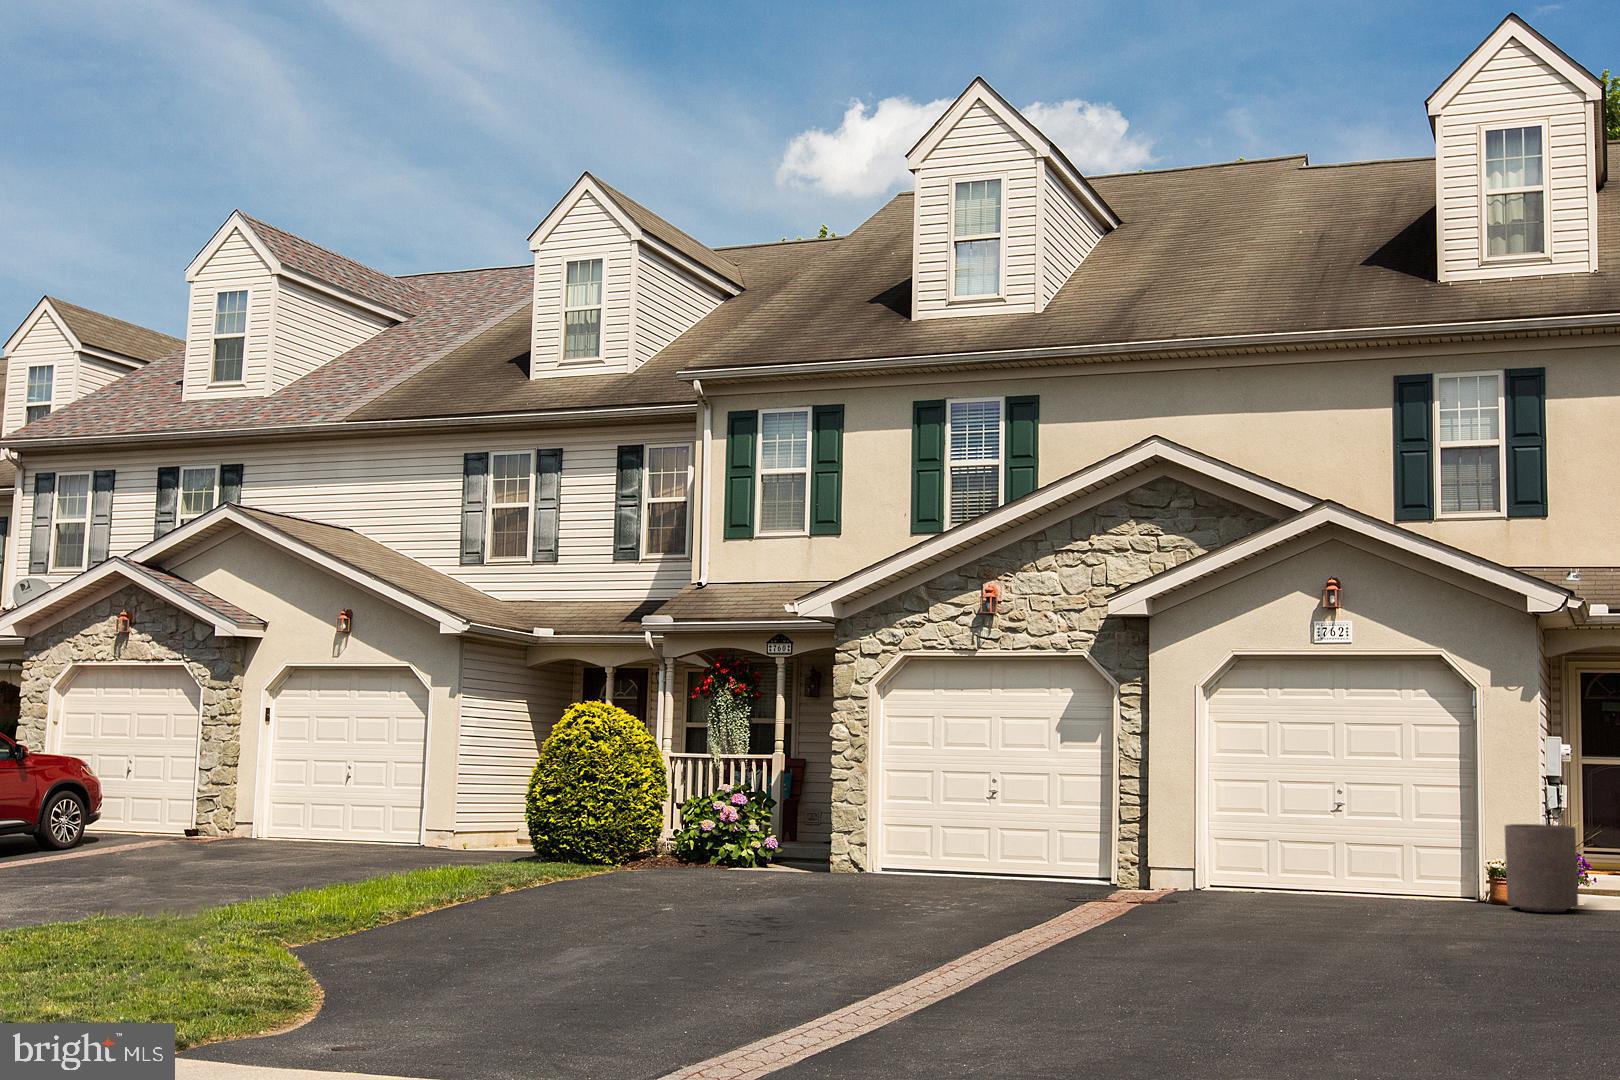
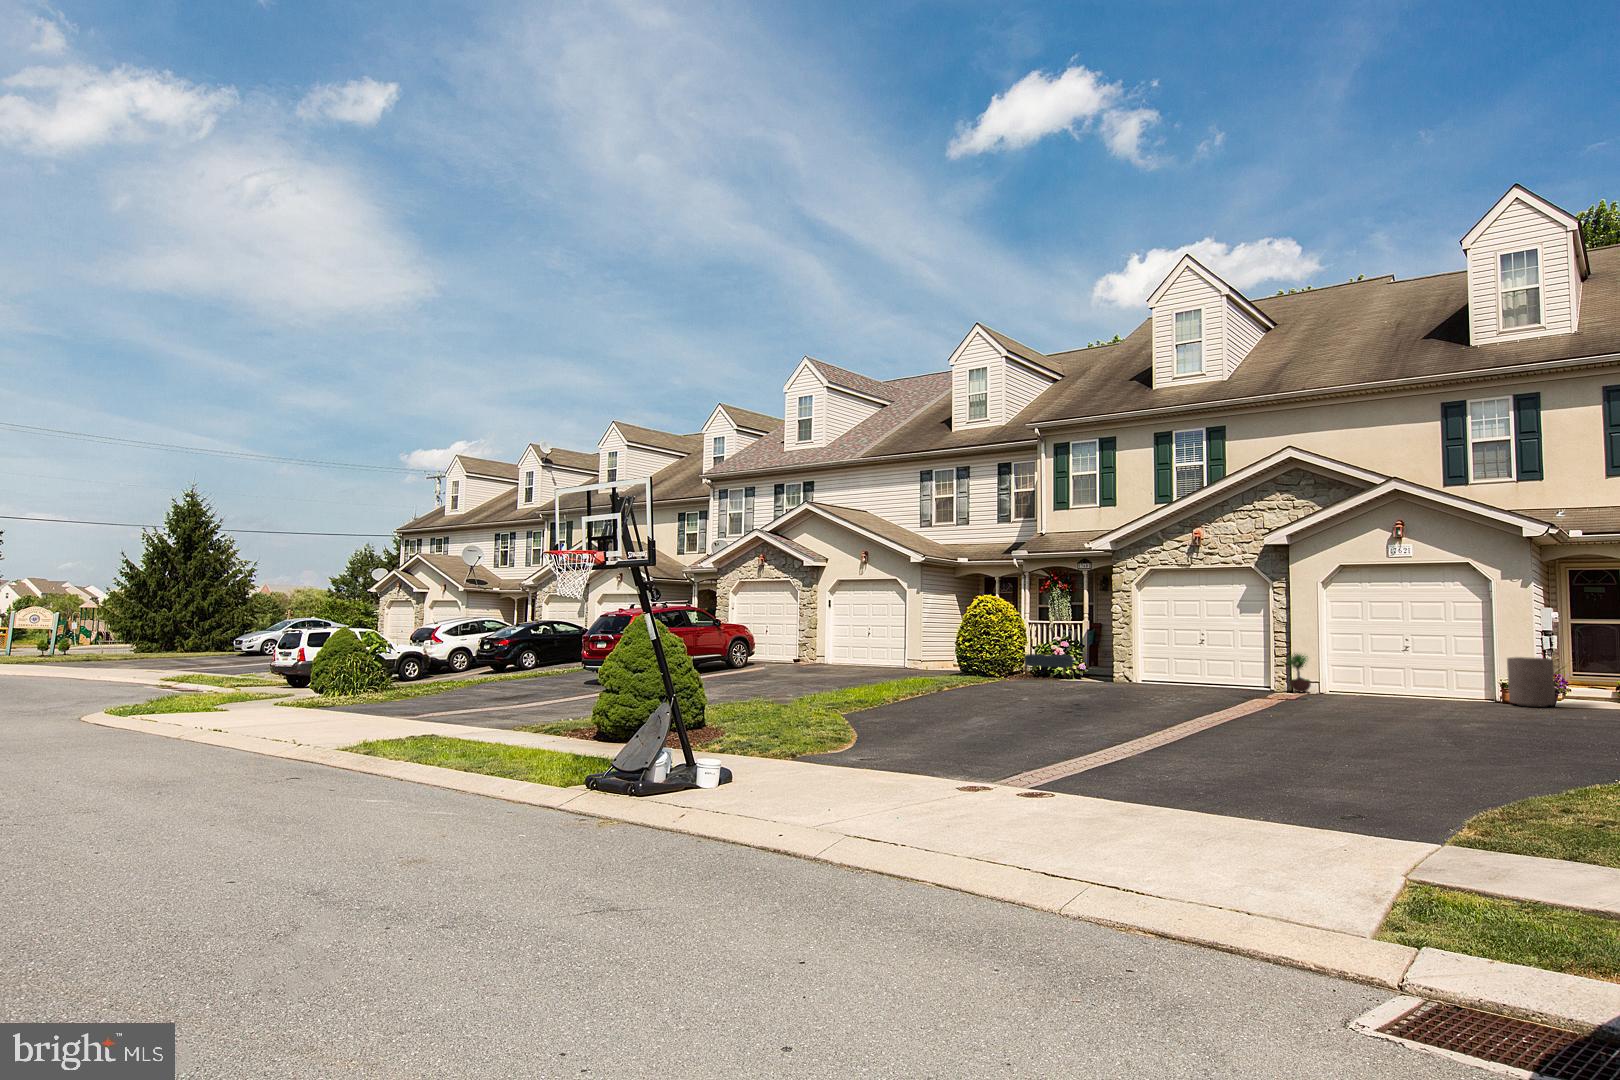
potted tree: none [1138,810,1185,891] -> present [1285,653,1311,693]
bench: none [659,819,756,866] -> present [1024,654,1074,677]

